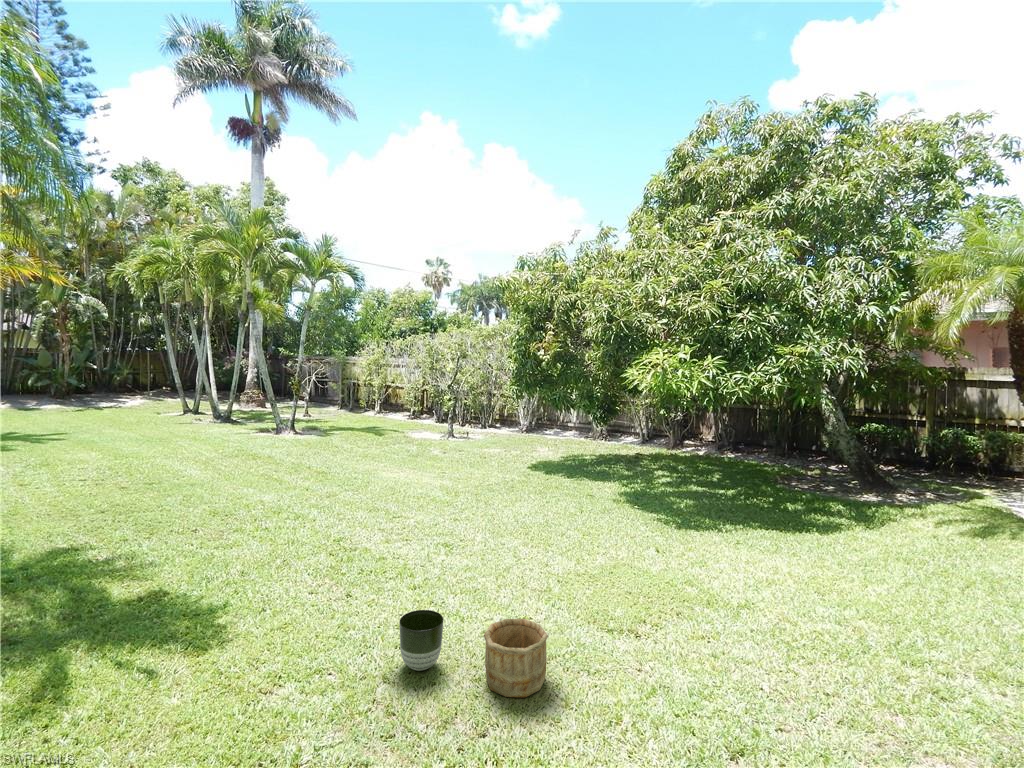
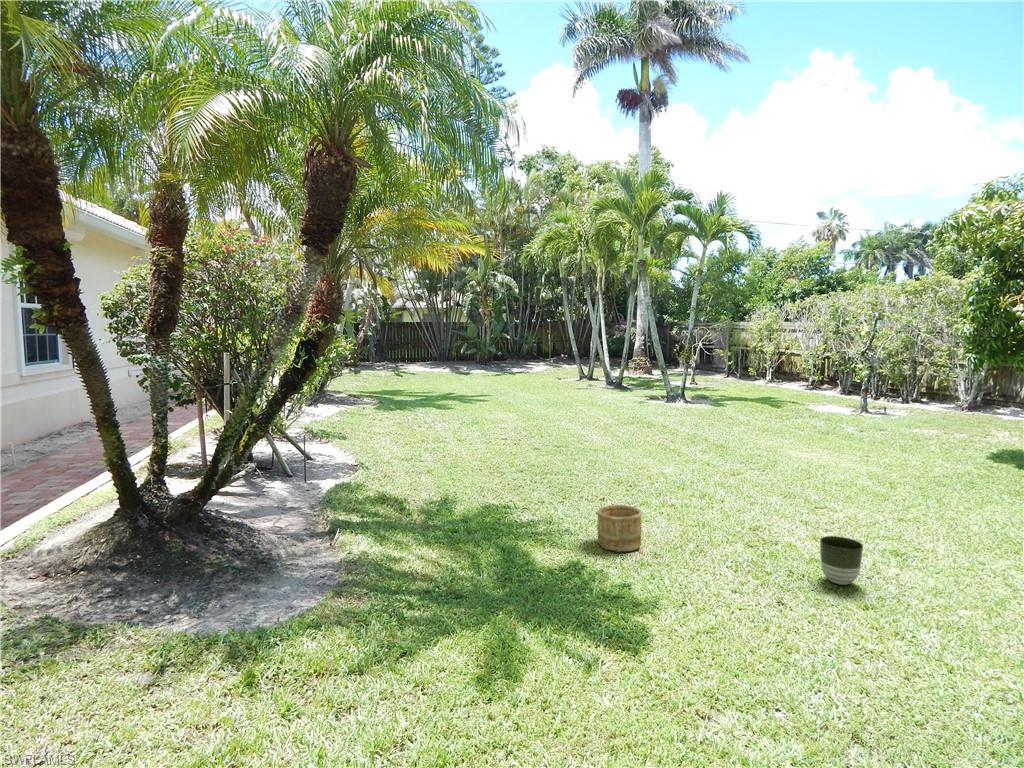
wooden bucket: present [484,619,548,698] -> present [596,505,642,552]

